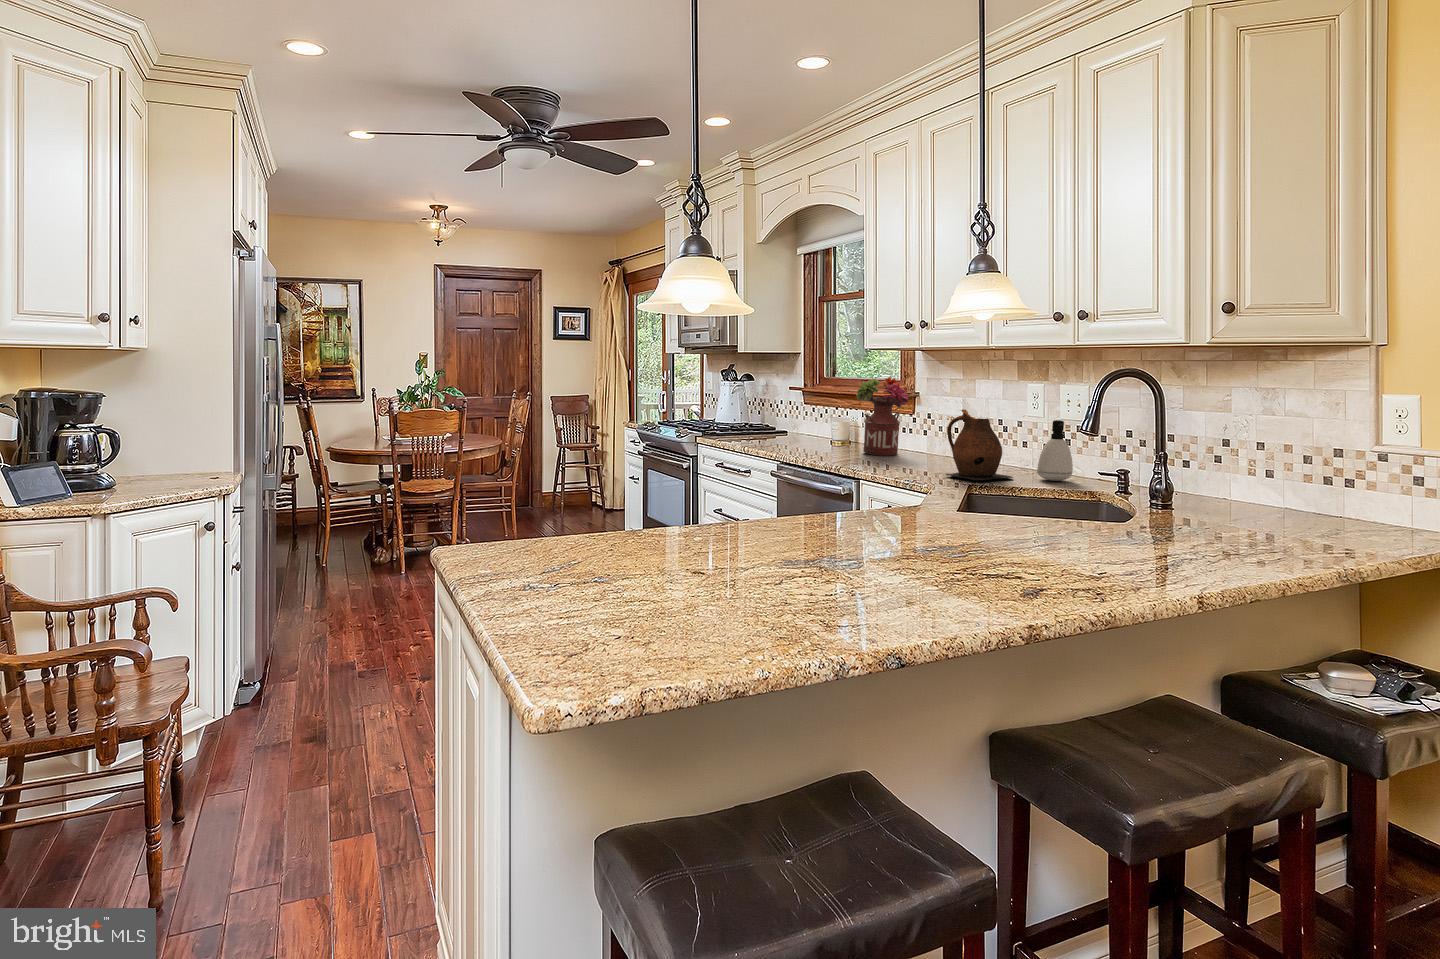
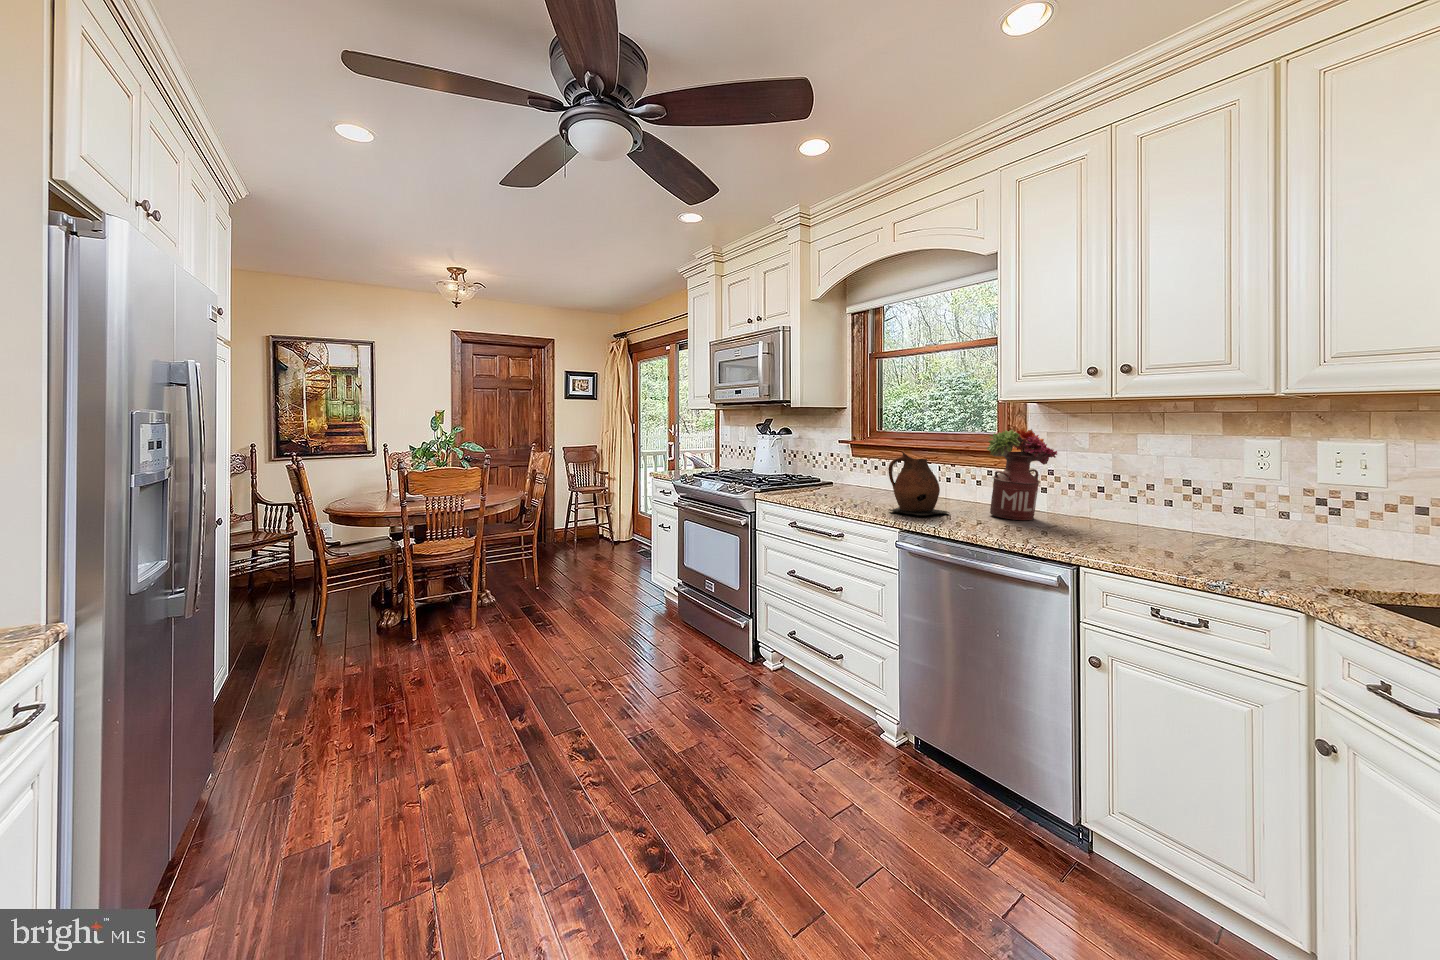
ceramic pitcher: present [947,409,1013,481] -> present [888,451,949,516]
soap dispenser: present [1037,420,1073,481] -> none [1319,482,1387,563]

